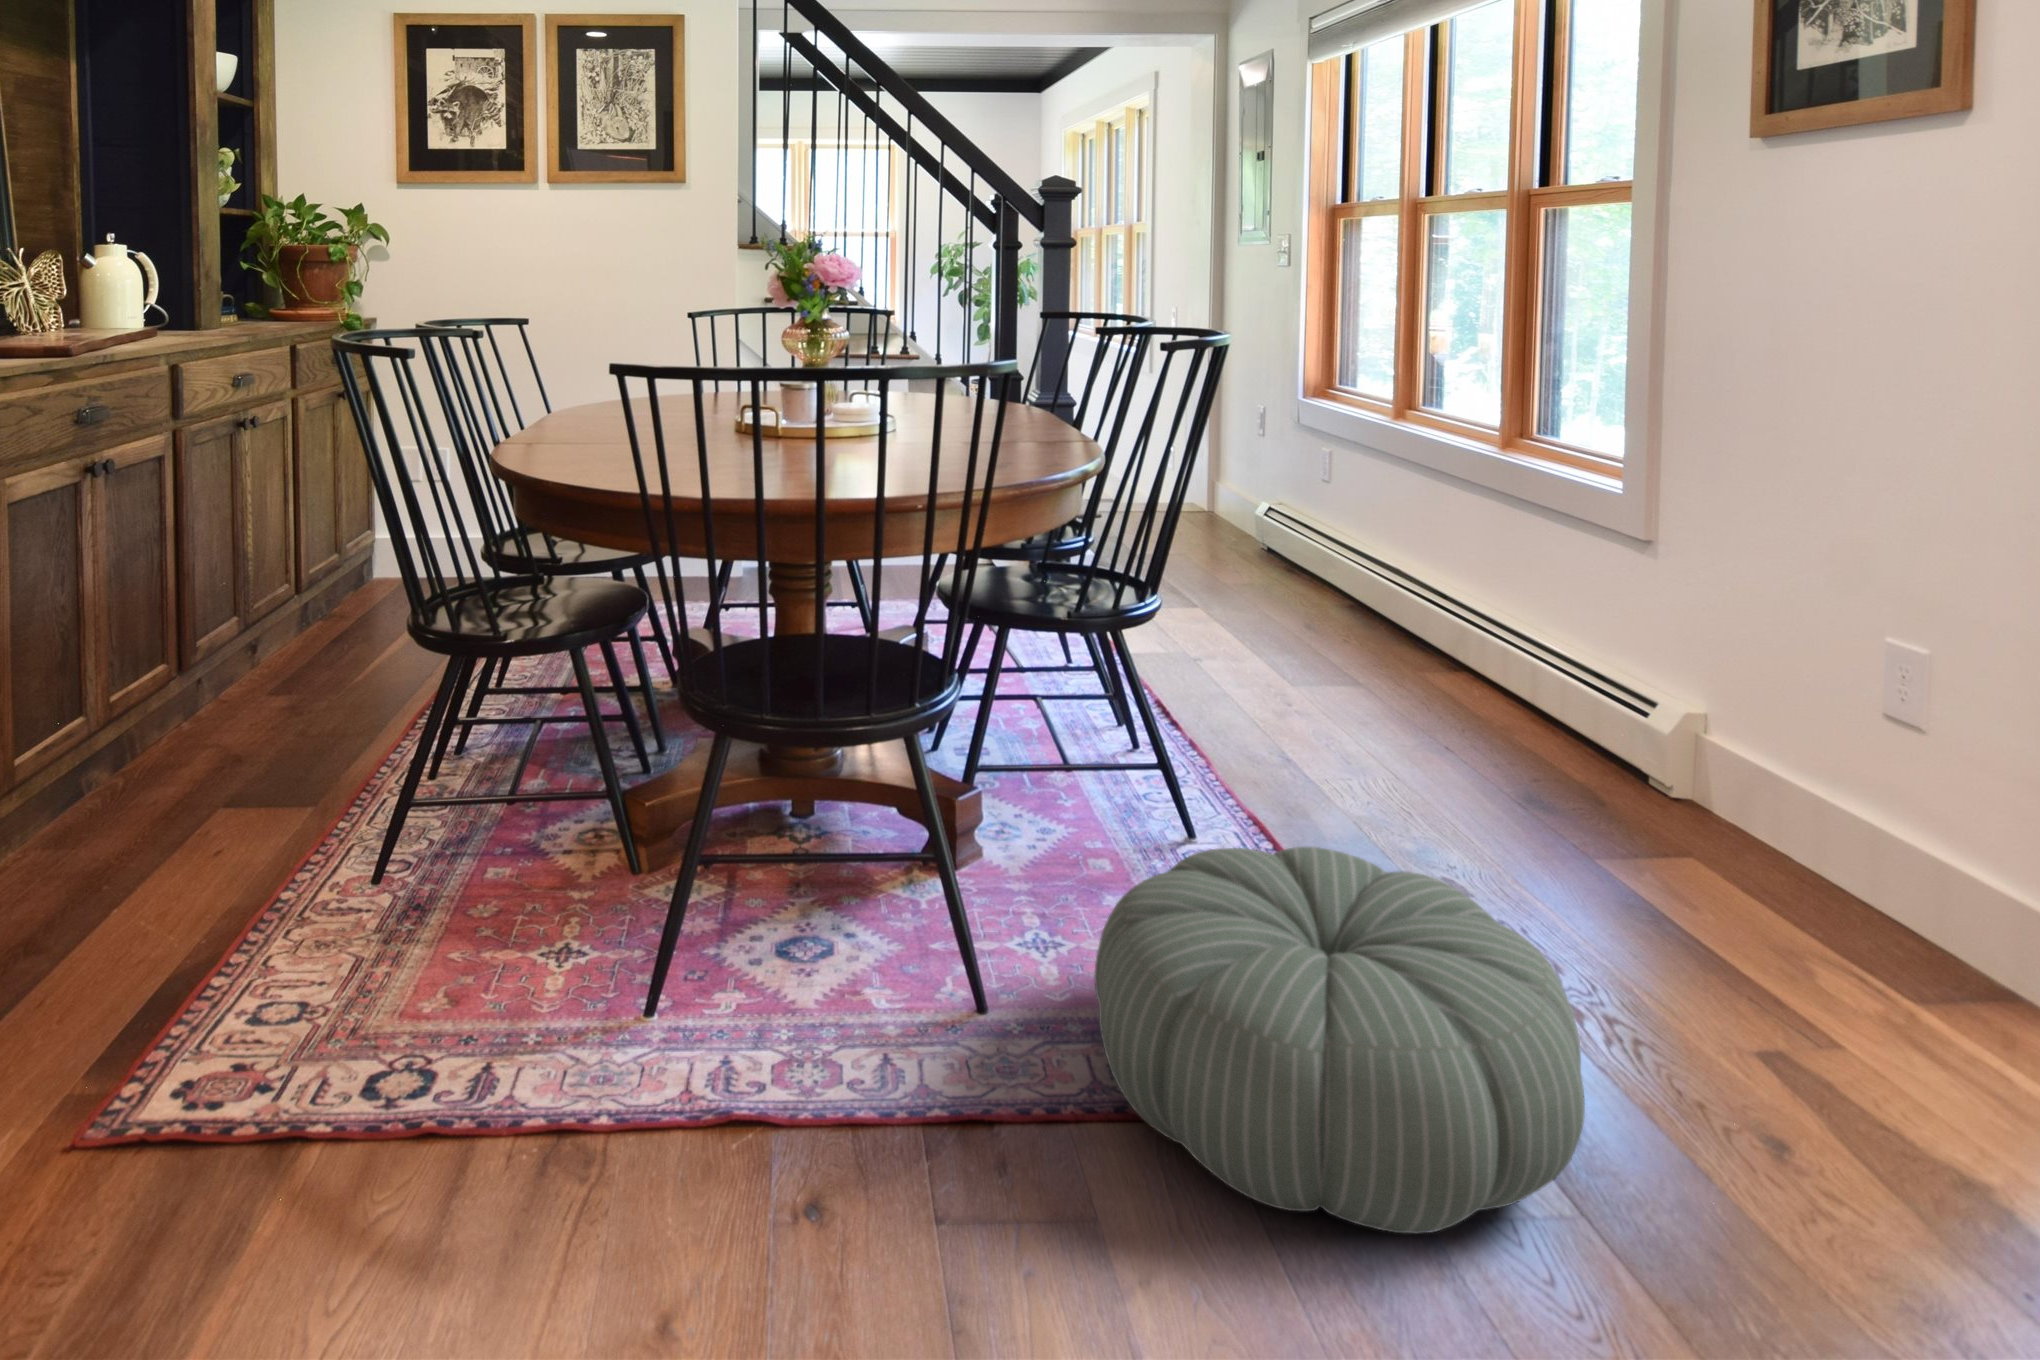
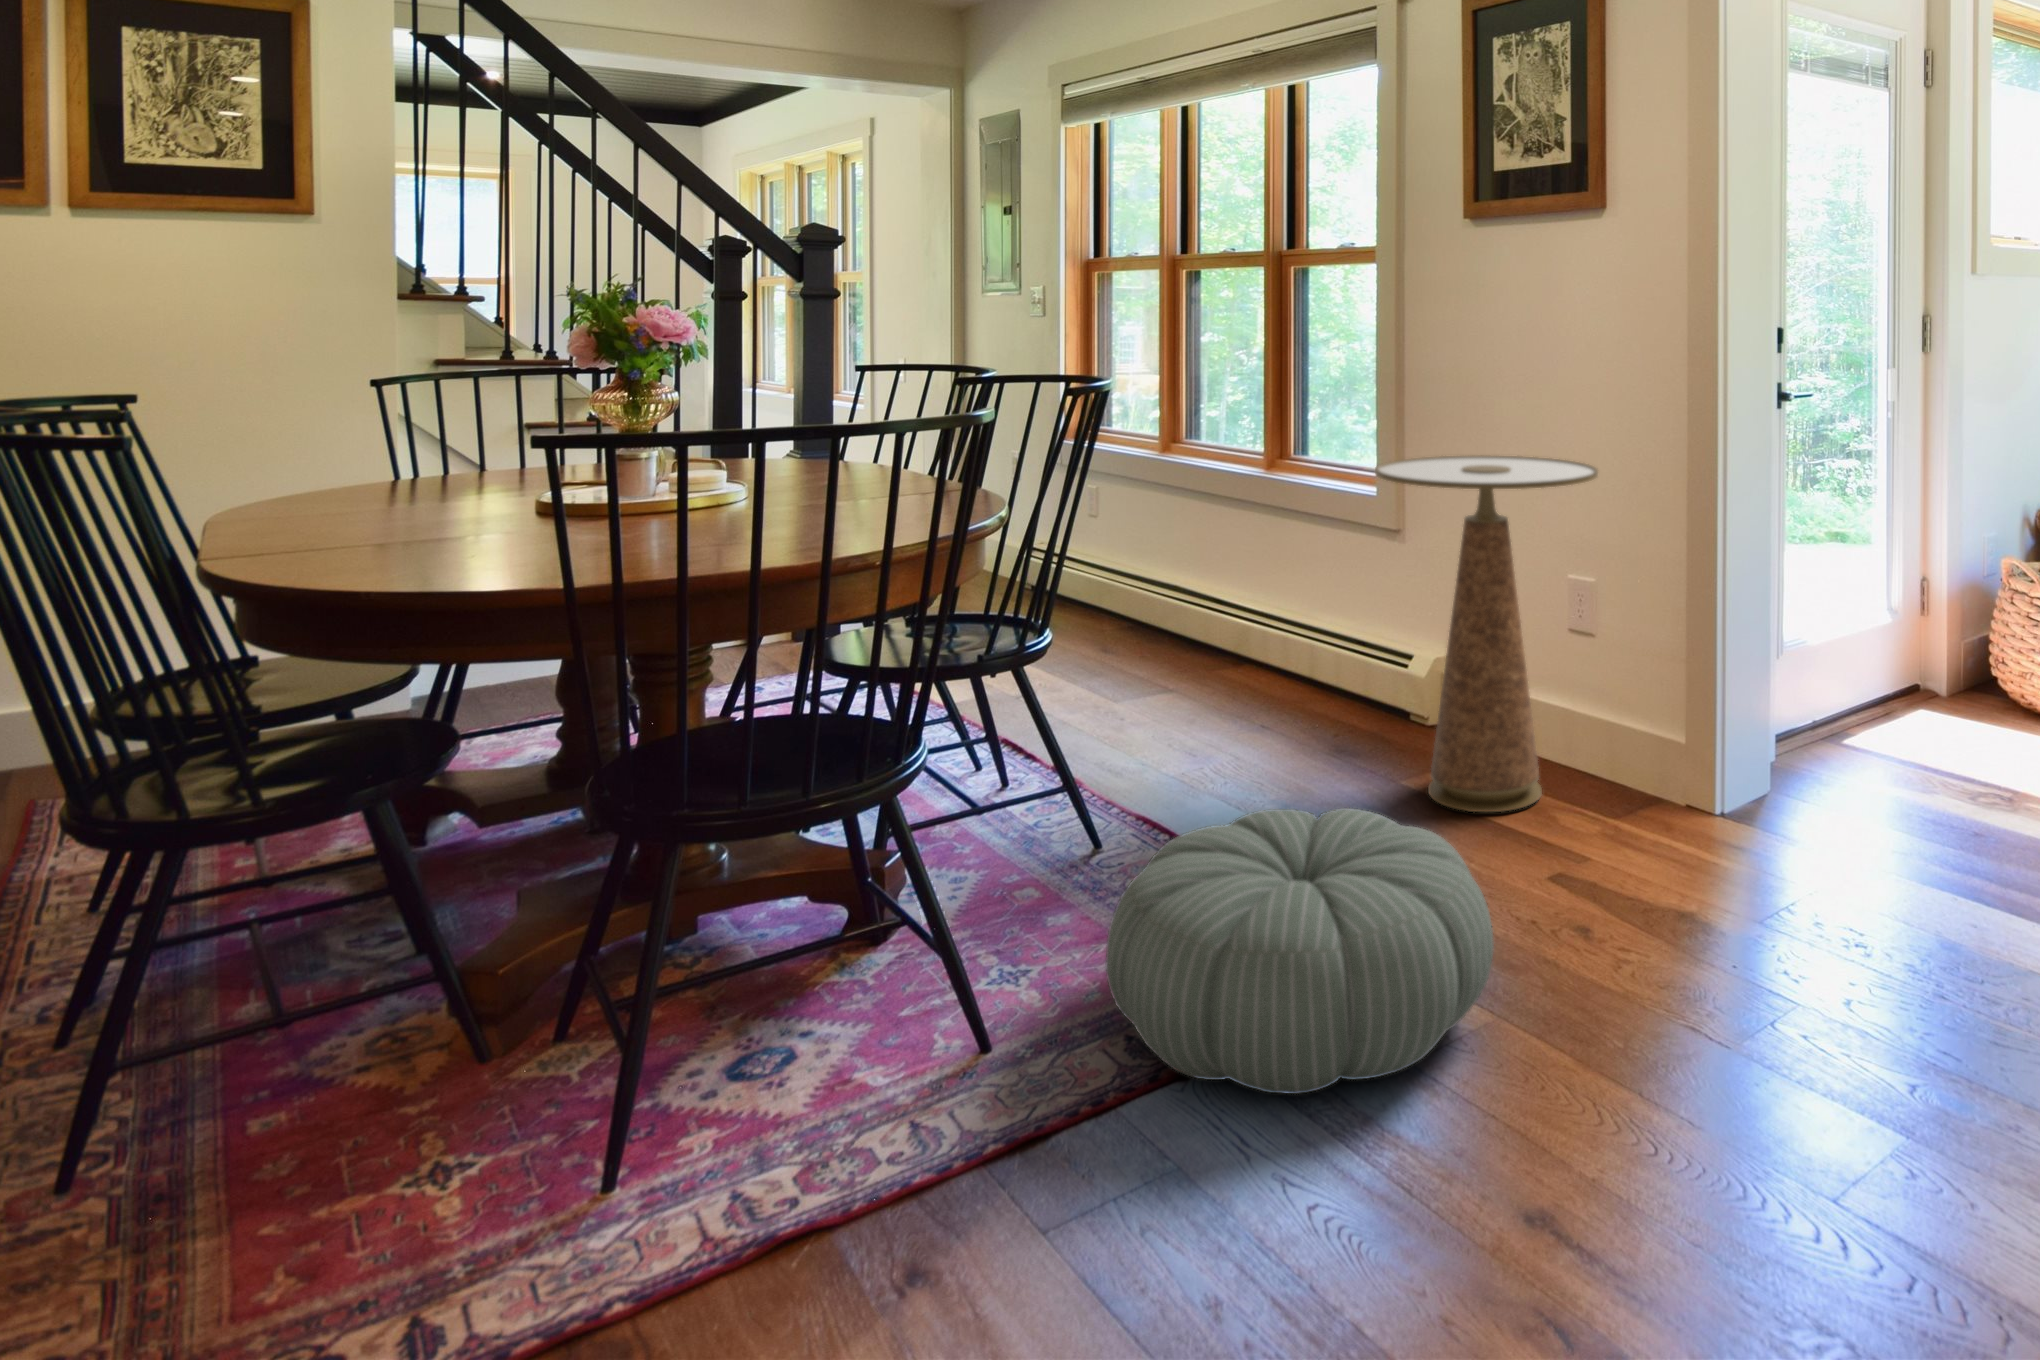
side table: none [1560,451,1923,939] -> present [1375,455,1598,812]

